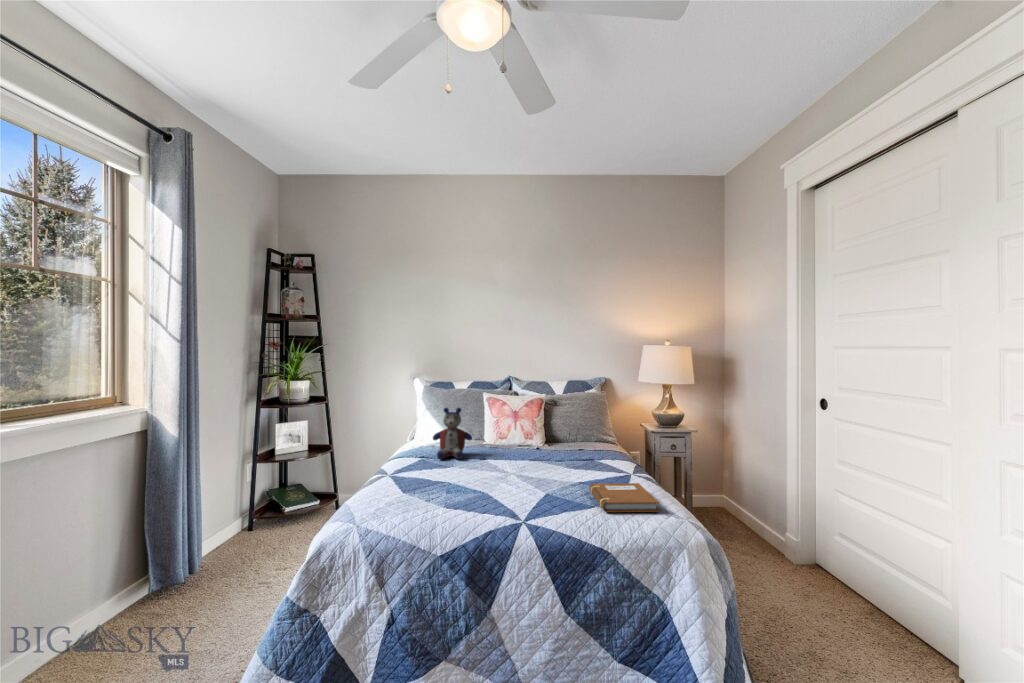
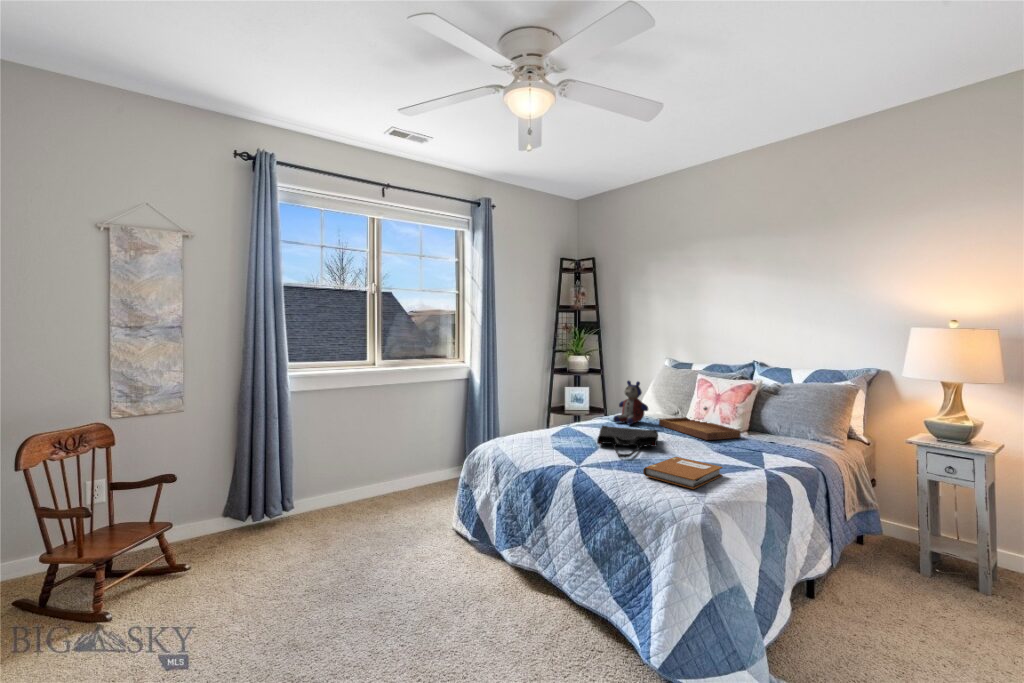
tray: none [483,426,566,460] -> present [659,407,741,440]
tote bag: none [467,460,548,499] -> present [597,426,658,458]

